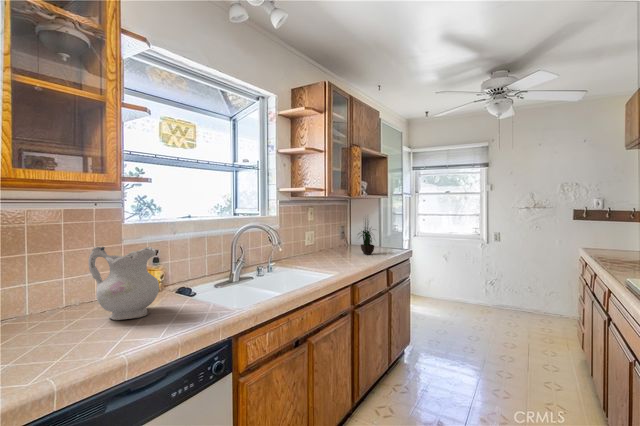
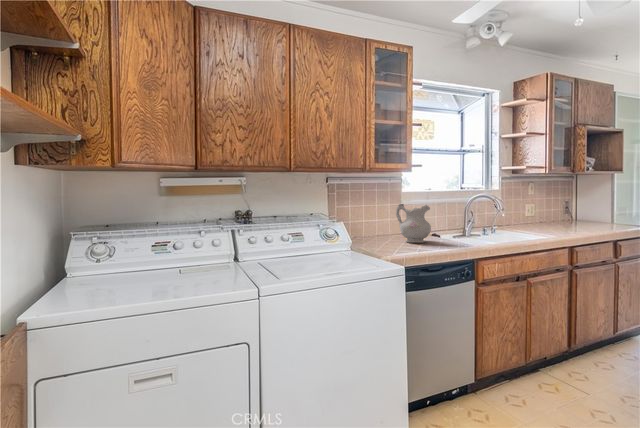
potted plant: present [361,223,374,255] -> none [578,185,605,228]

